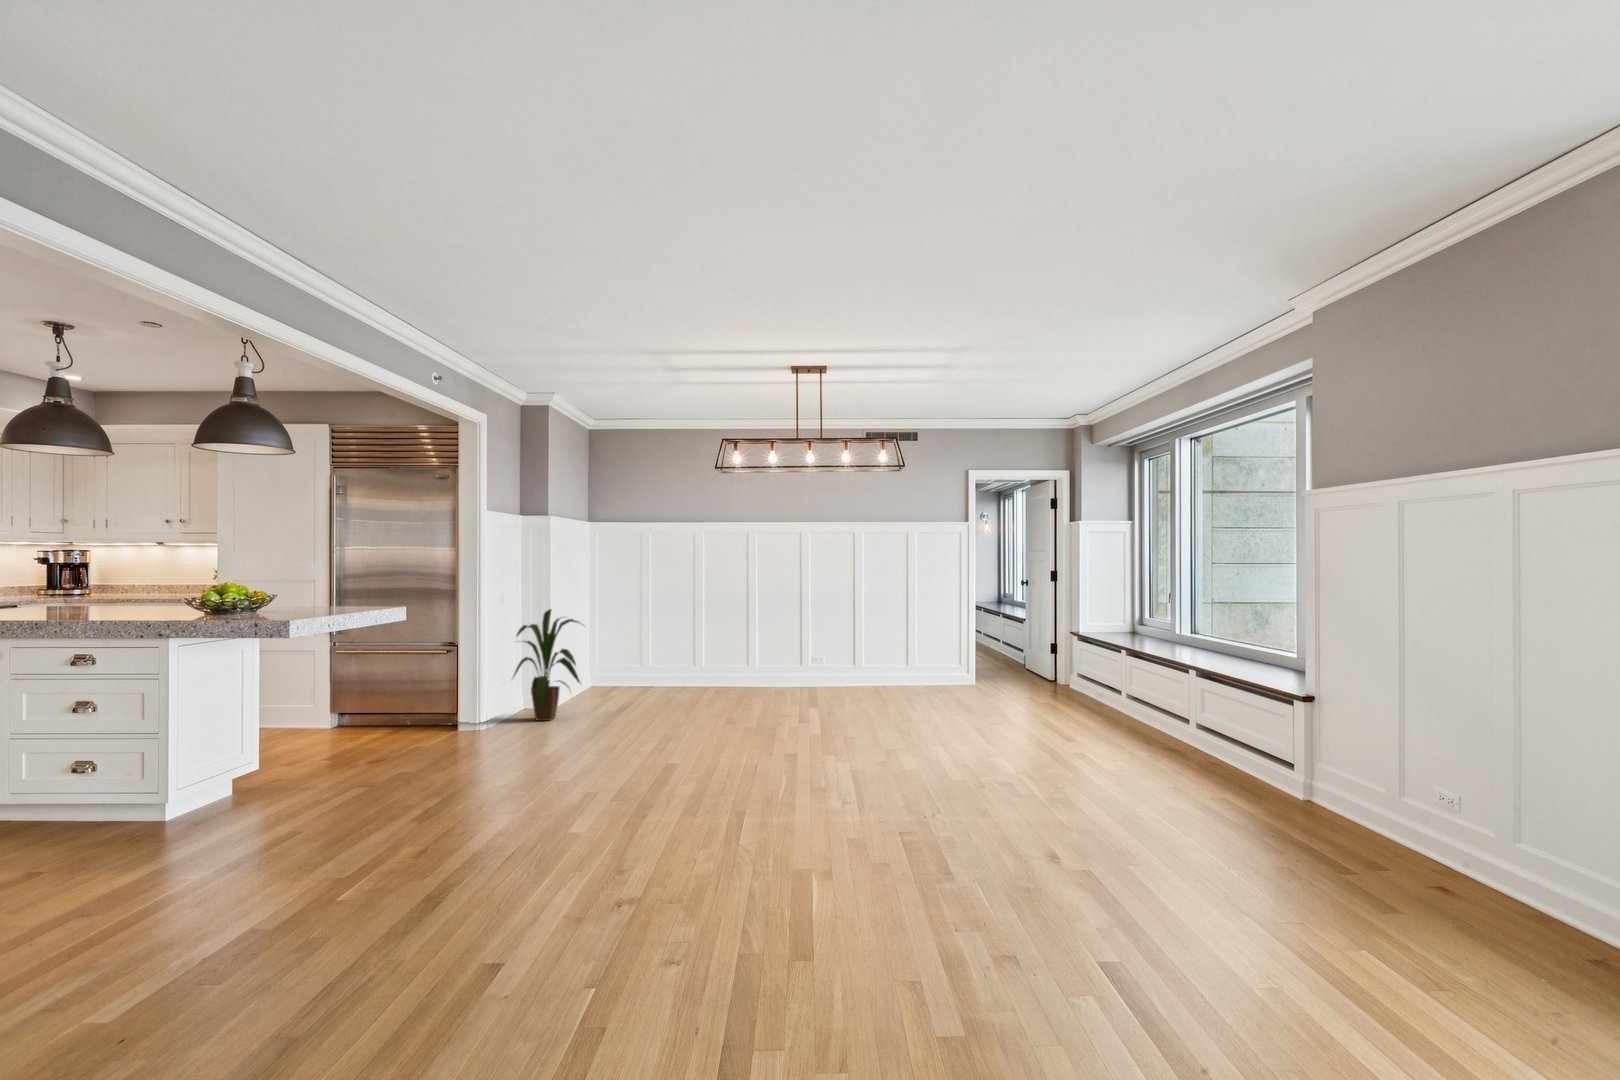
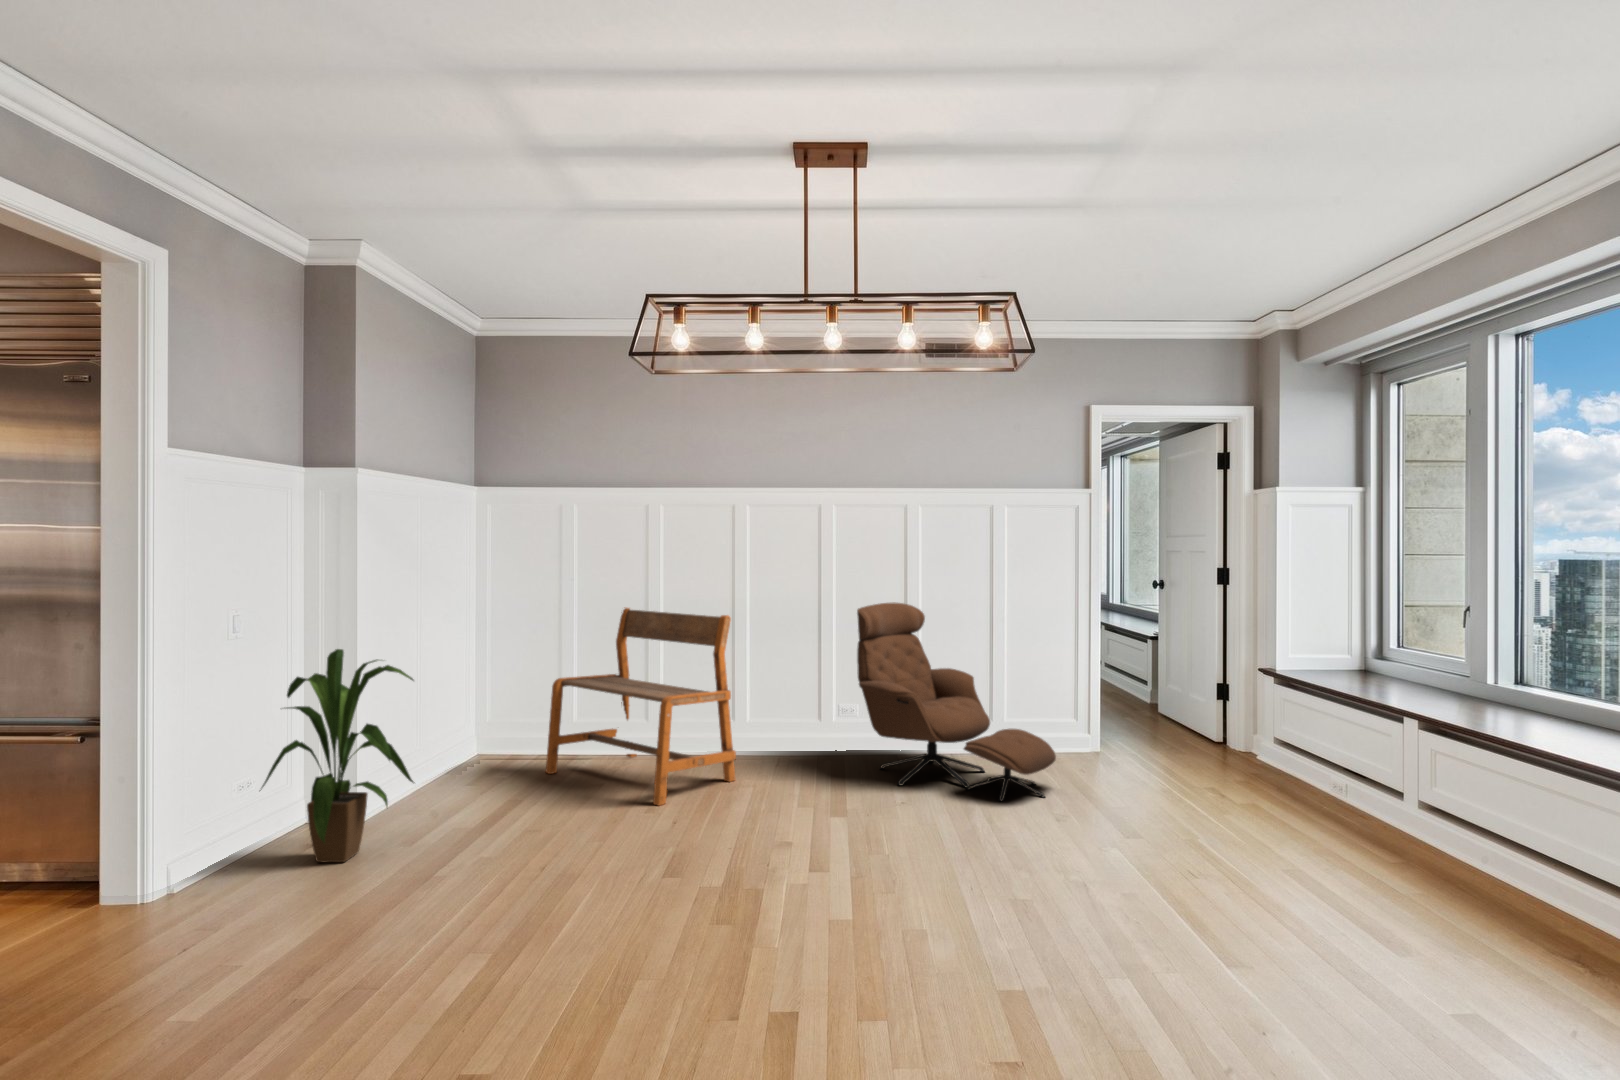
lounge chair: none [826,591,939,702] -> present [857,602,1056,801]
bench: none [642,595,754,703] -> present [546,608,736,805]

